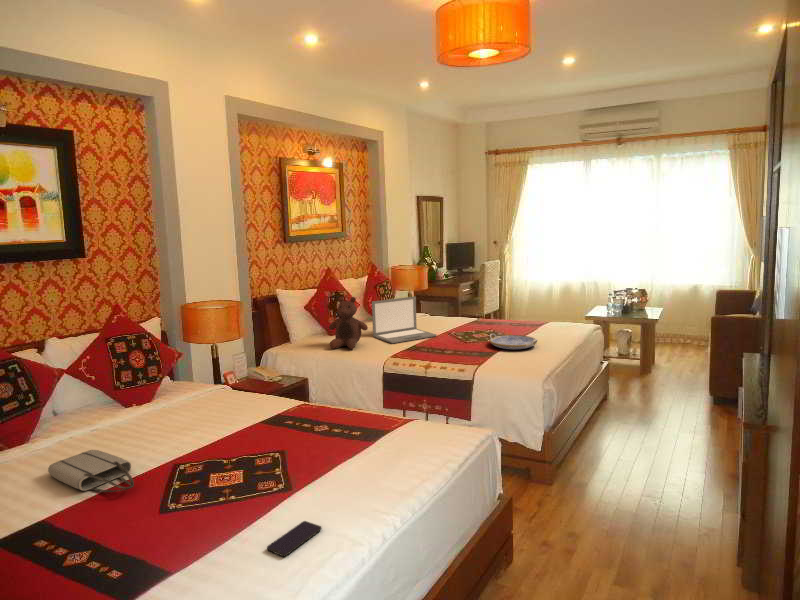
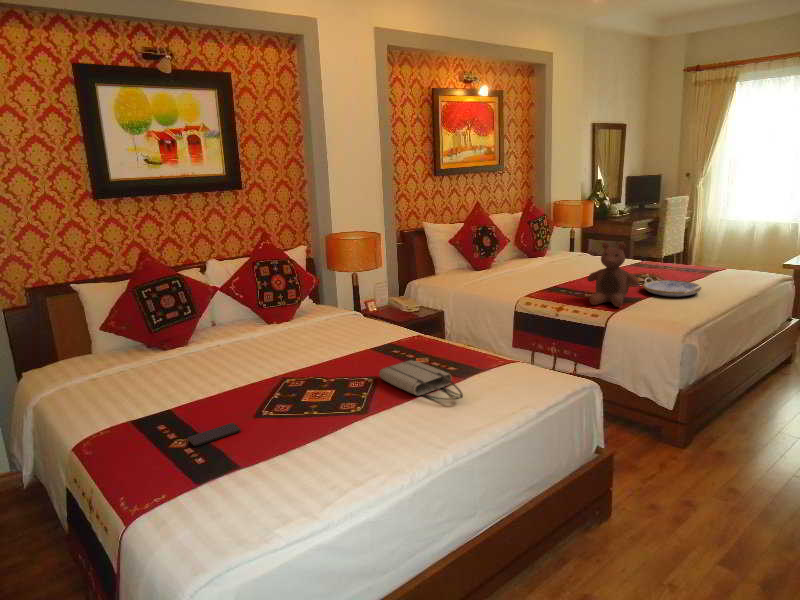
laptop: present [372,296,437,343] -> none [517,234,586,283]
stuffed bear: present [329,297,368,349] -> present [587,242,639,307]
tote bag: present [48,450,134,492] -> present [379,360,463,399]
smartphone: present [267,521,321,556] -> present [188,423,241,446]

